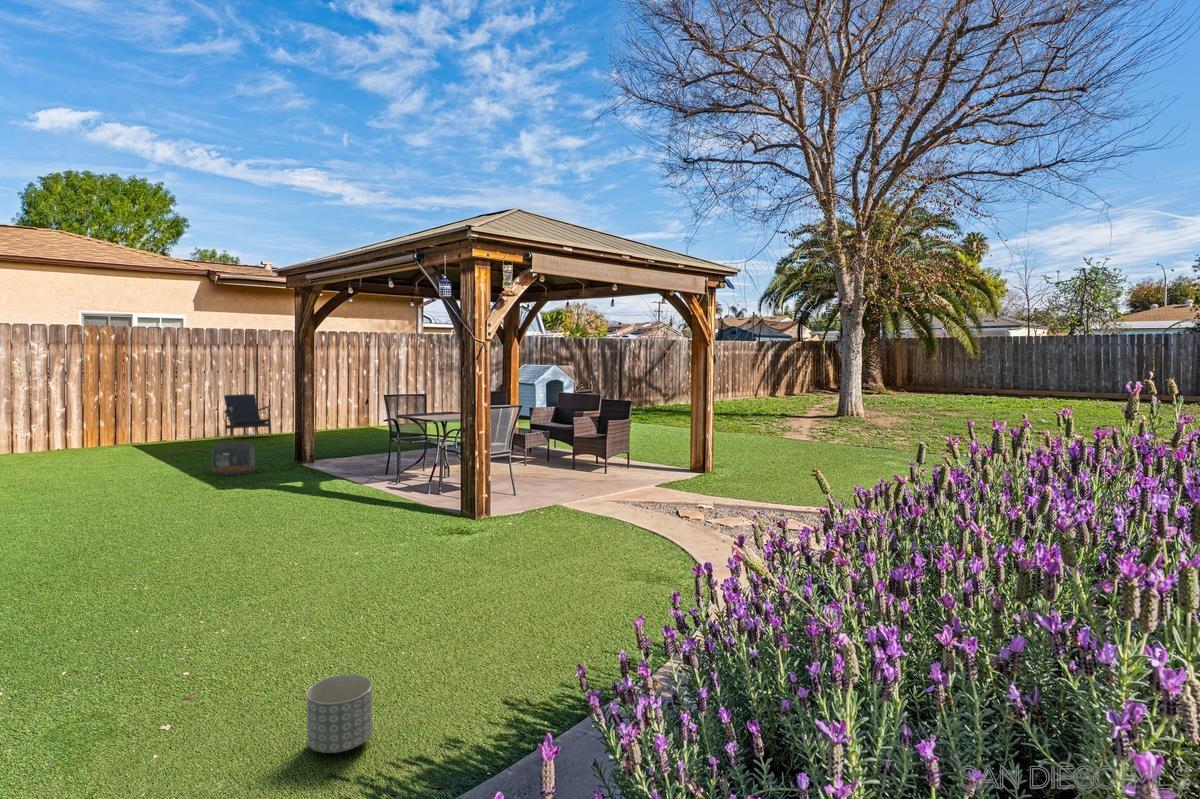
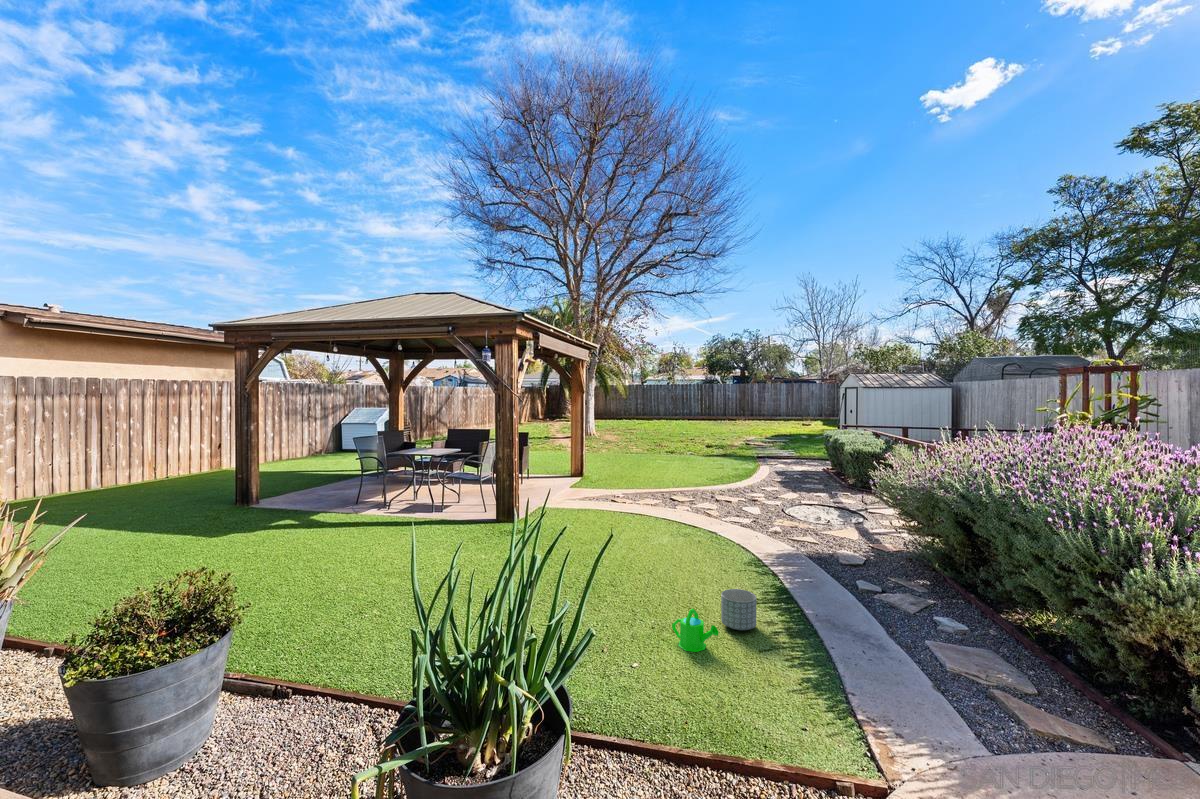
lounge chair: present [224,394,271,439] -> none [62,445,129,494]
pouf: present [212,442,255,476] -> none [171,490,217,525]
watering can: none [197,685,251,758] -> present [672,609,719,652]

